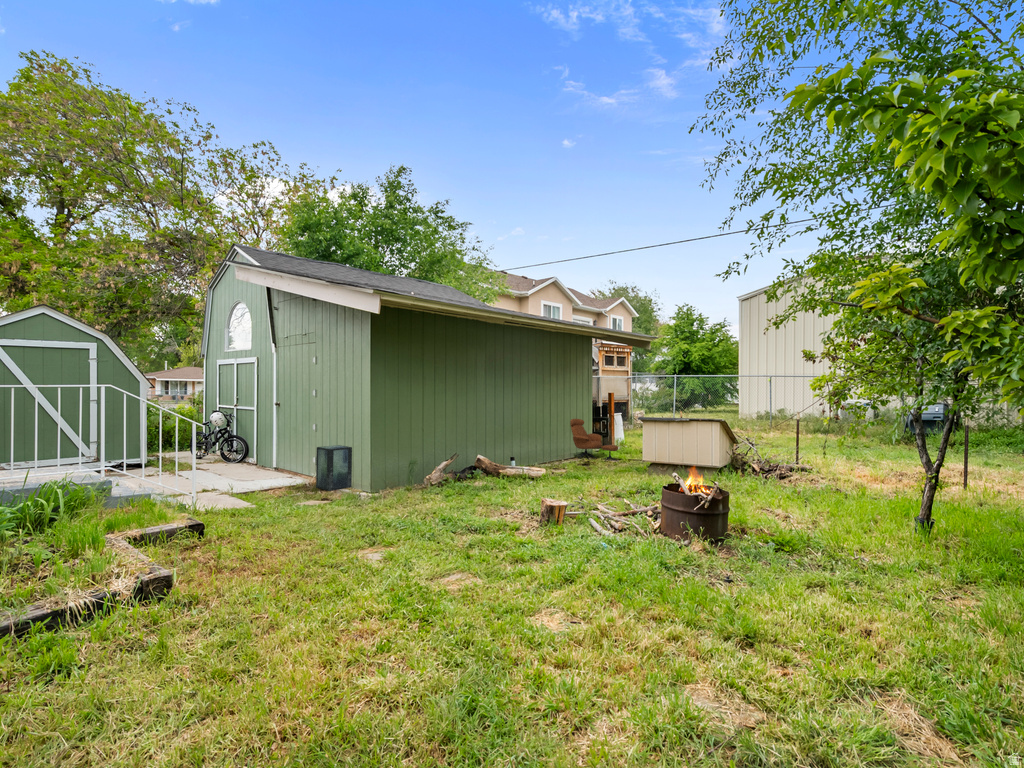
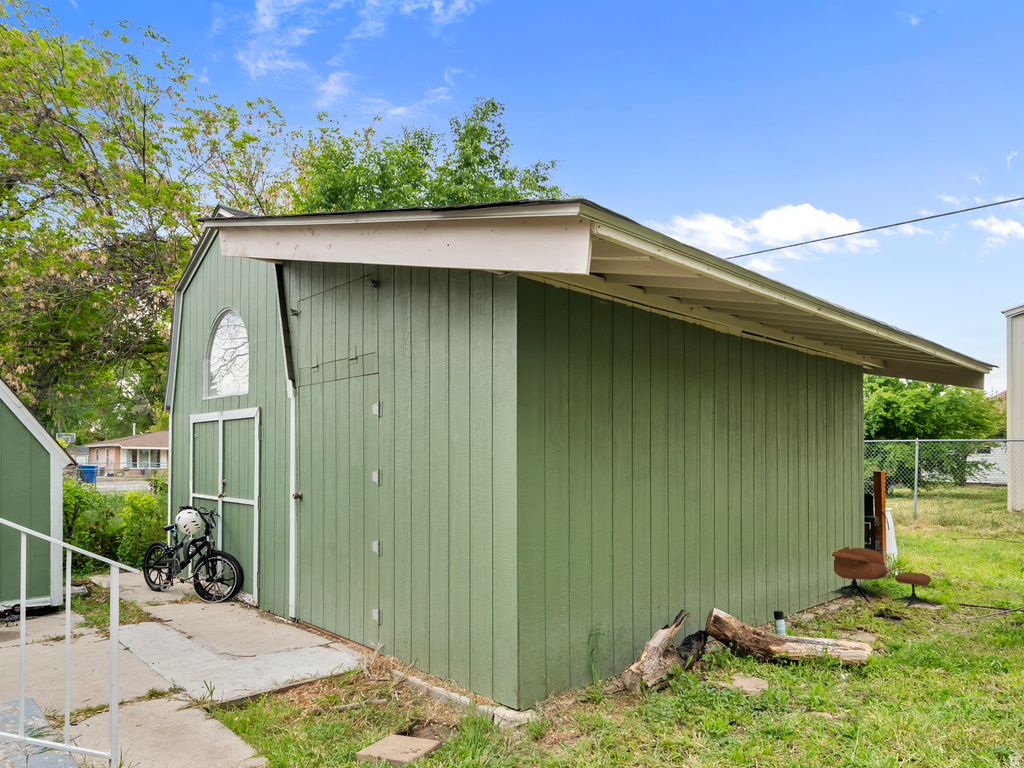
storage box: present [316,445,352,491] -> none [391,585,466,693]

